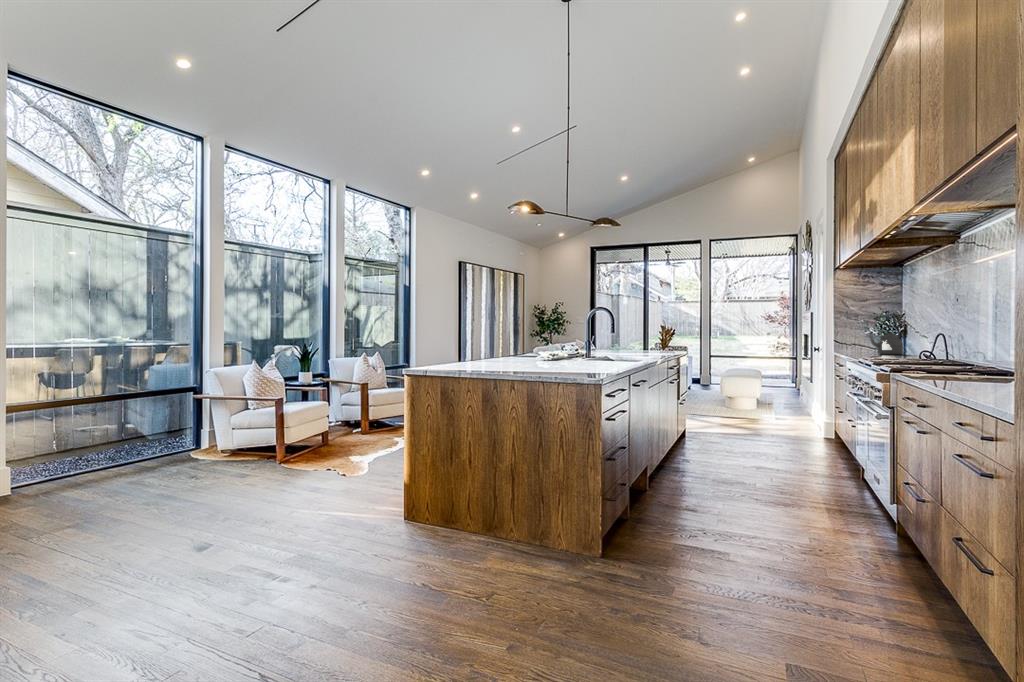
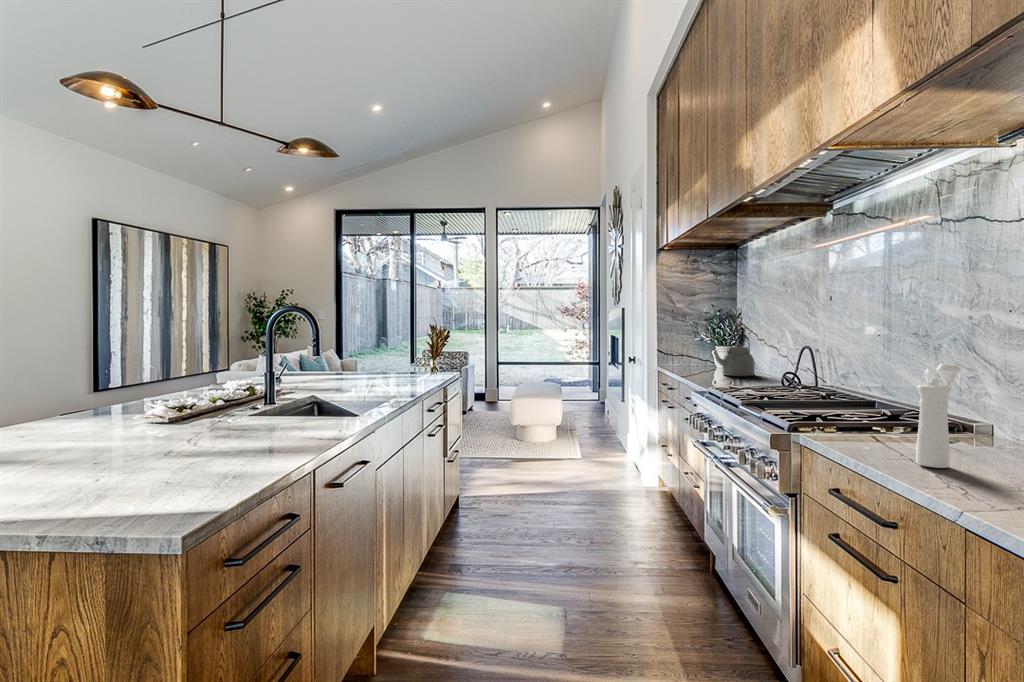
pepper mill: none [921,326,953,370] -> present [916,364,961,468]

